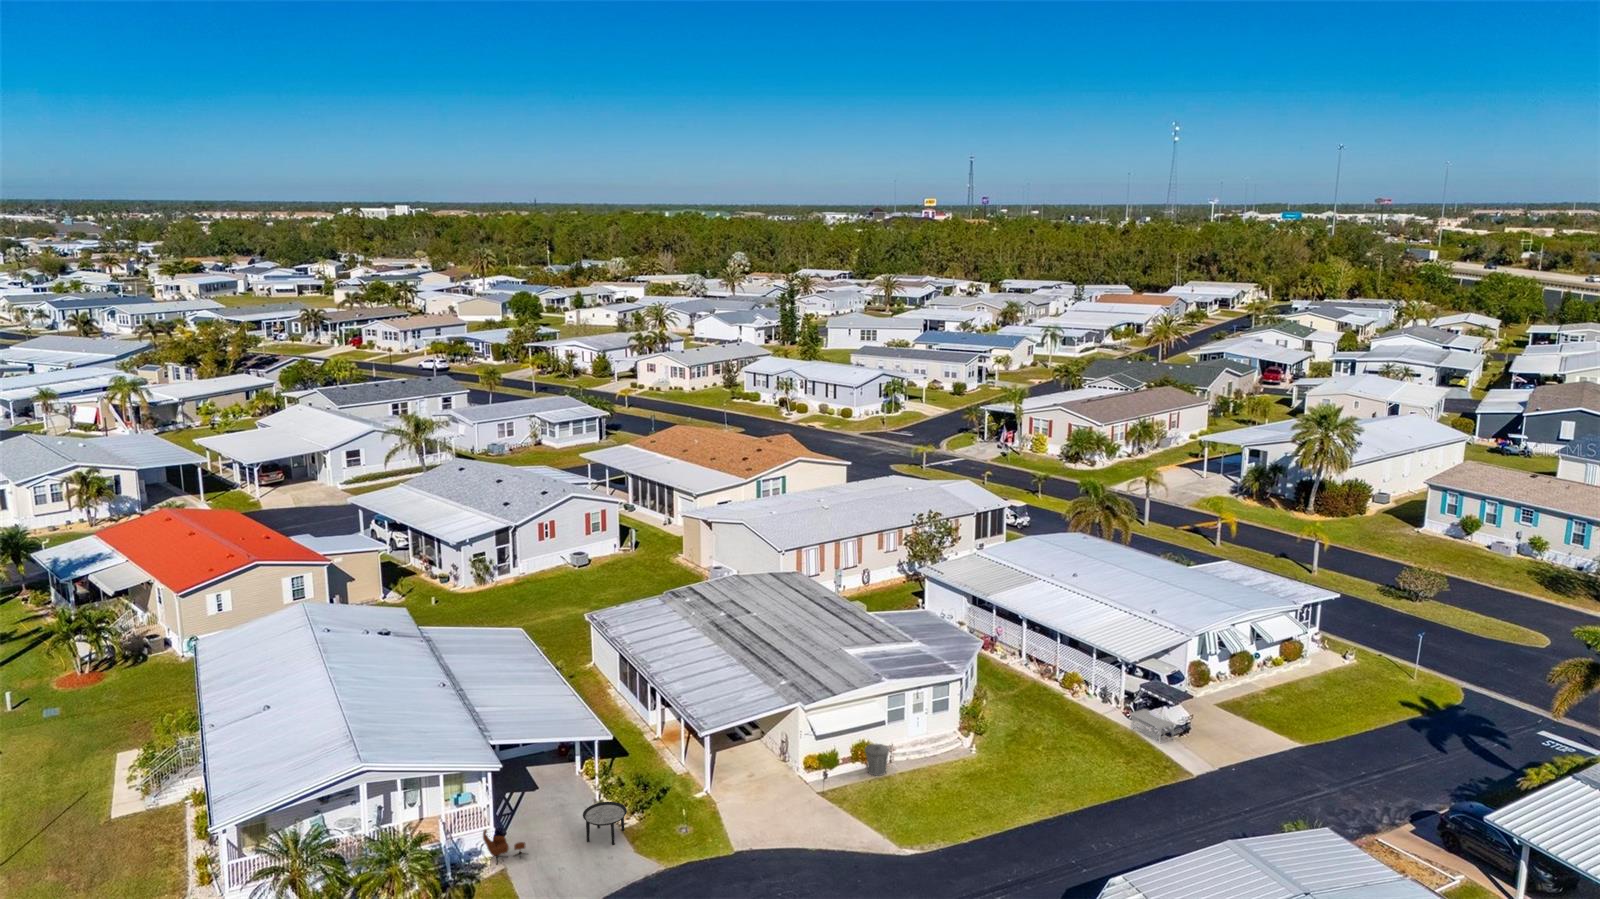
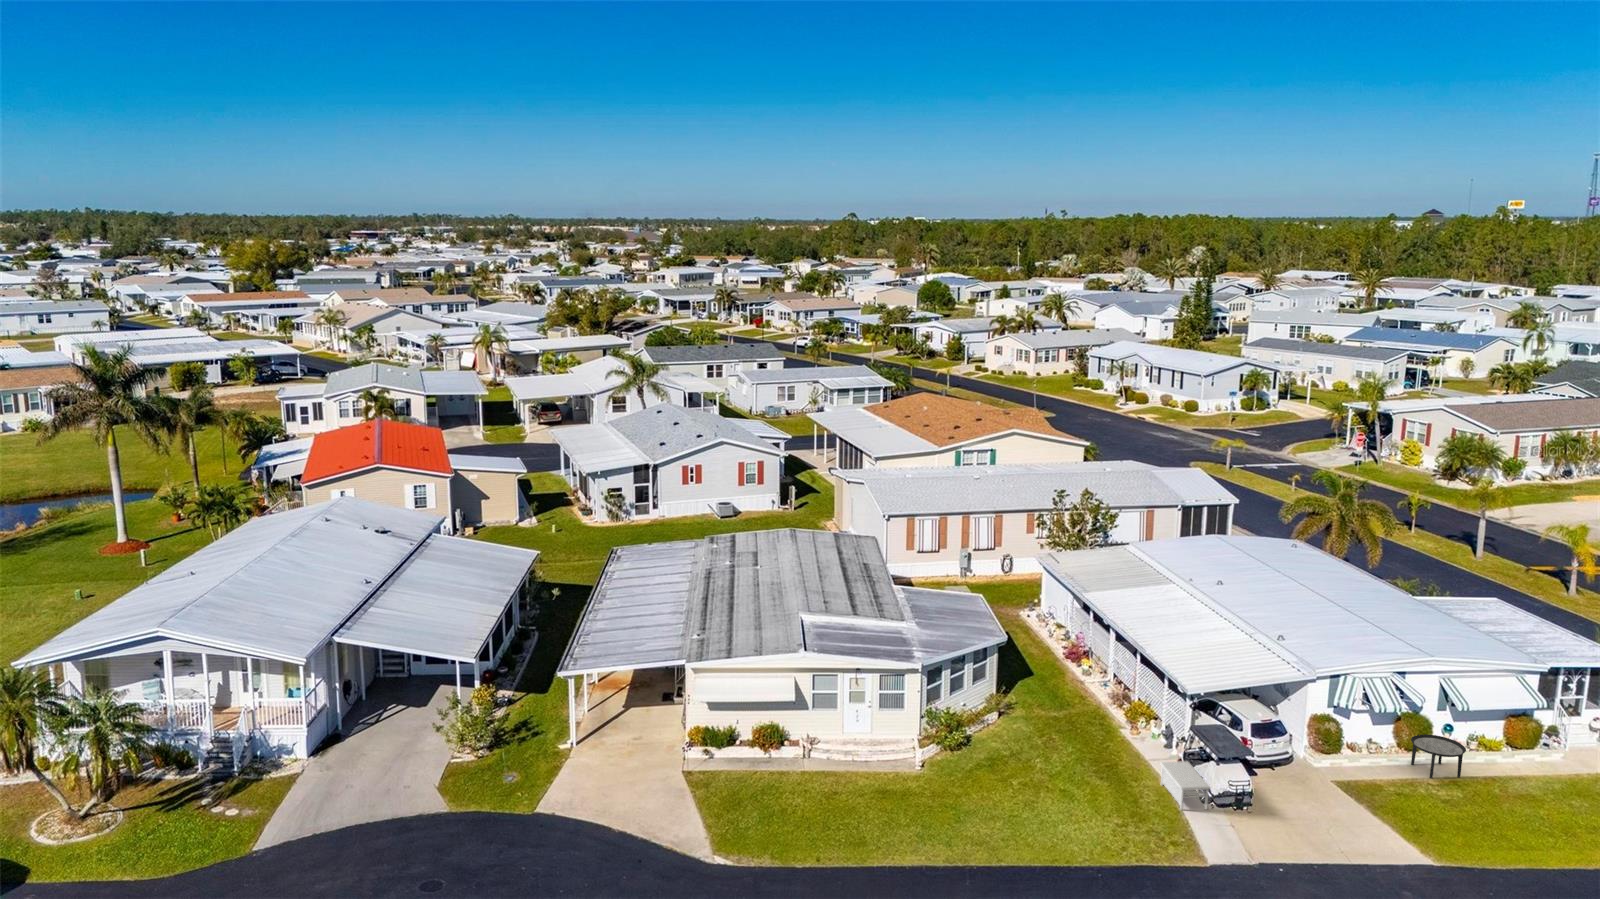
trash can: present [865,744,889,776] -> none [764,729,794,768]
round table: present [583,802,627,845] -> present [1411,734,1466,778]
lounge chair: present [483,830,526,860] -> none [310,725,356,764]

